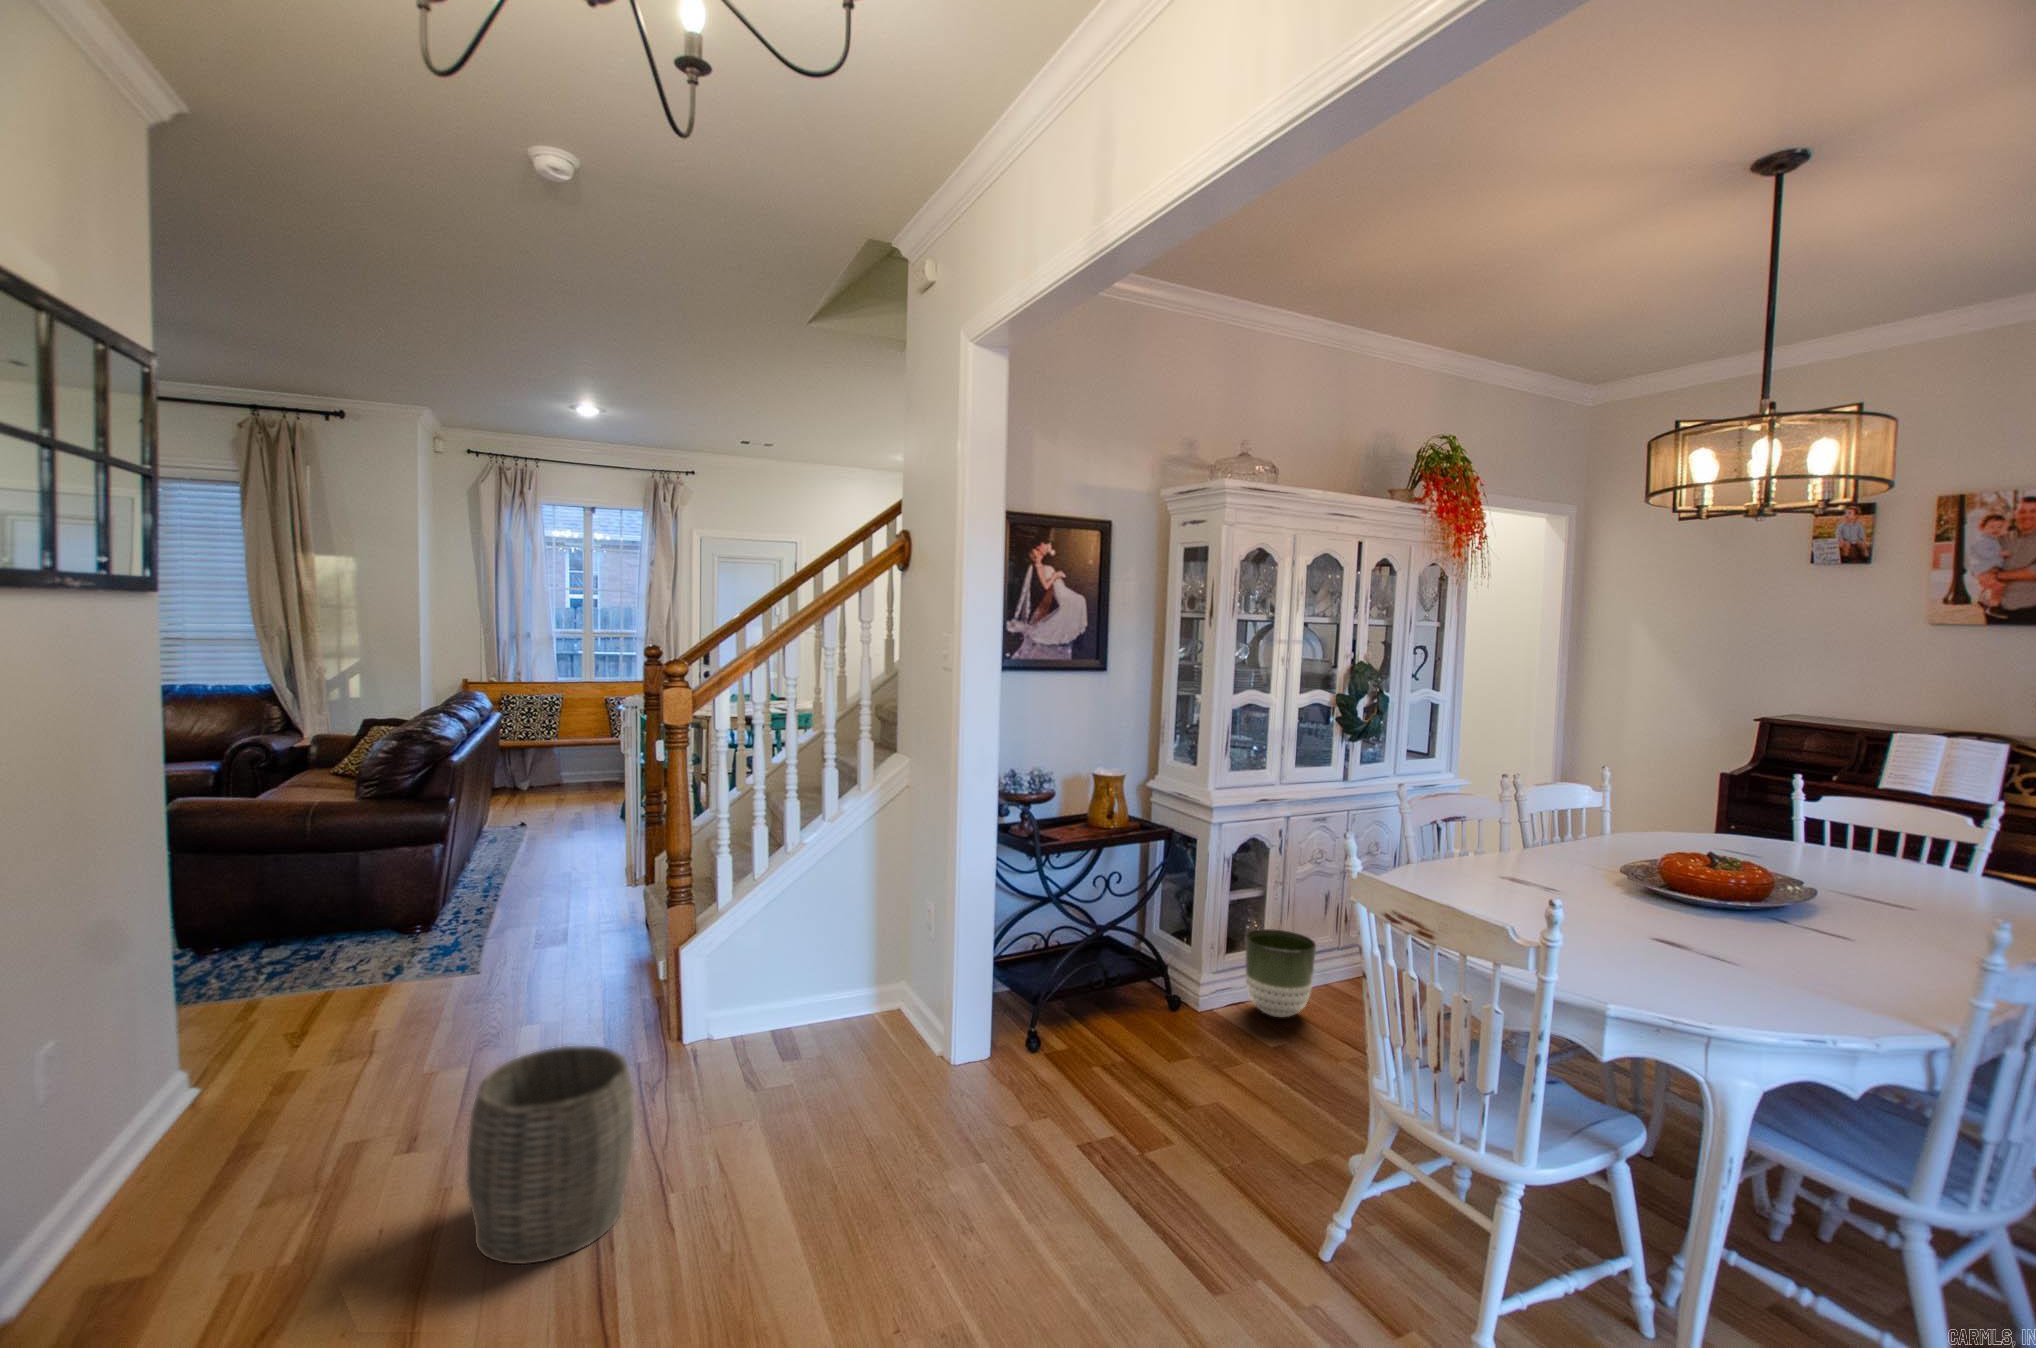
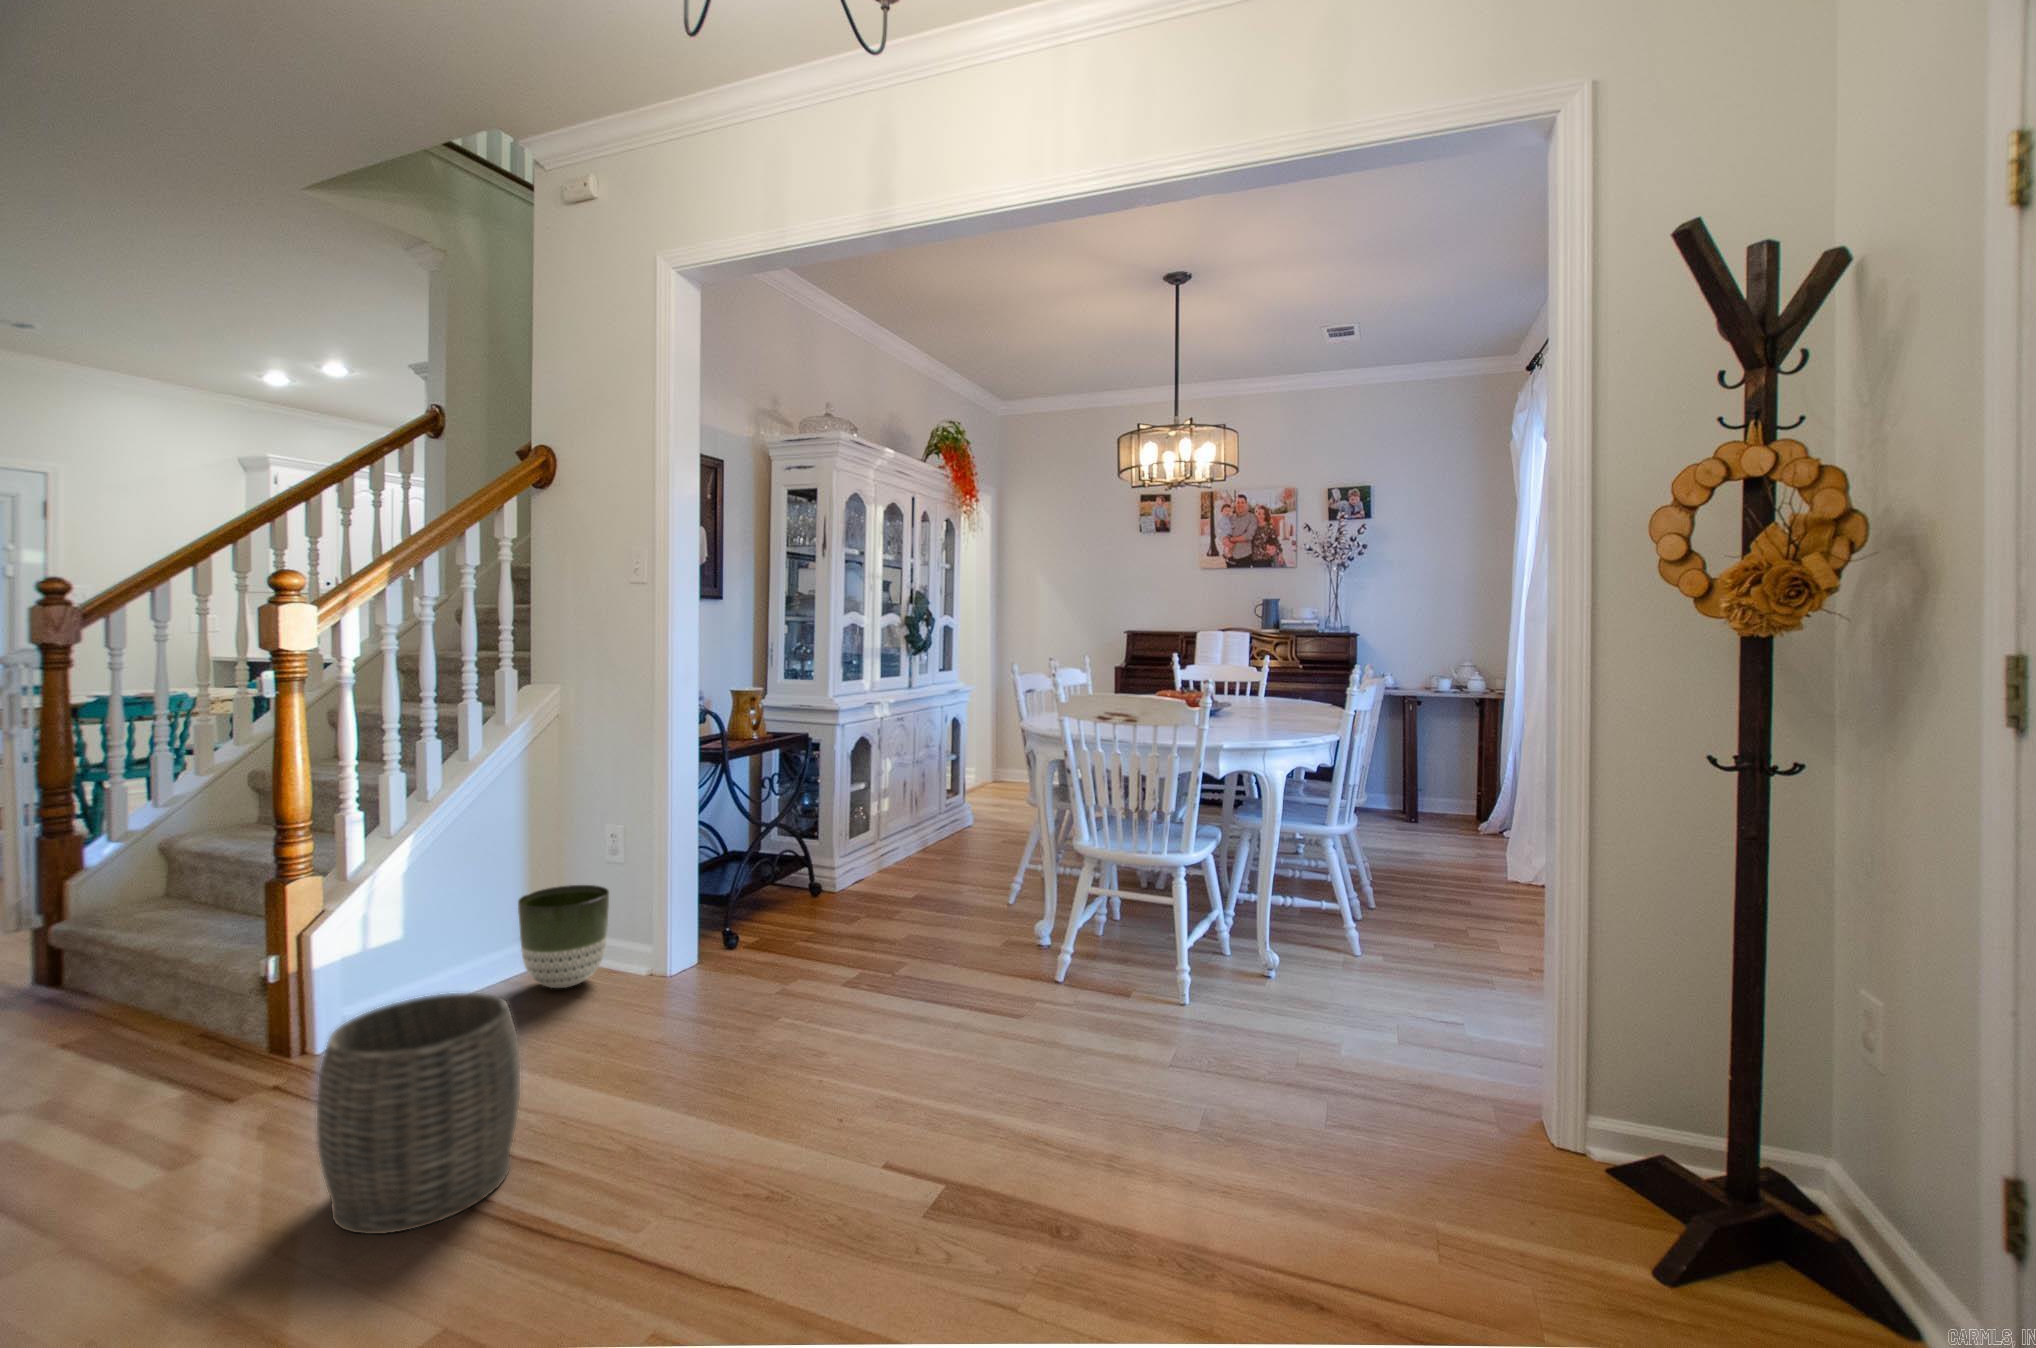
planter: present [1245,929,1316,1018] -> present [518,885,609,988]

